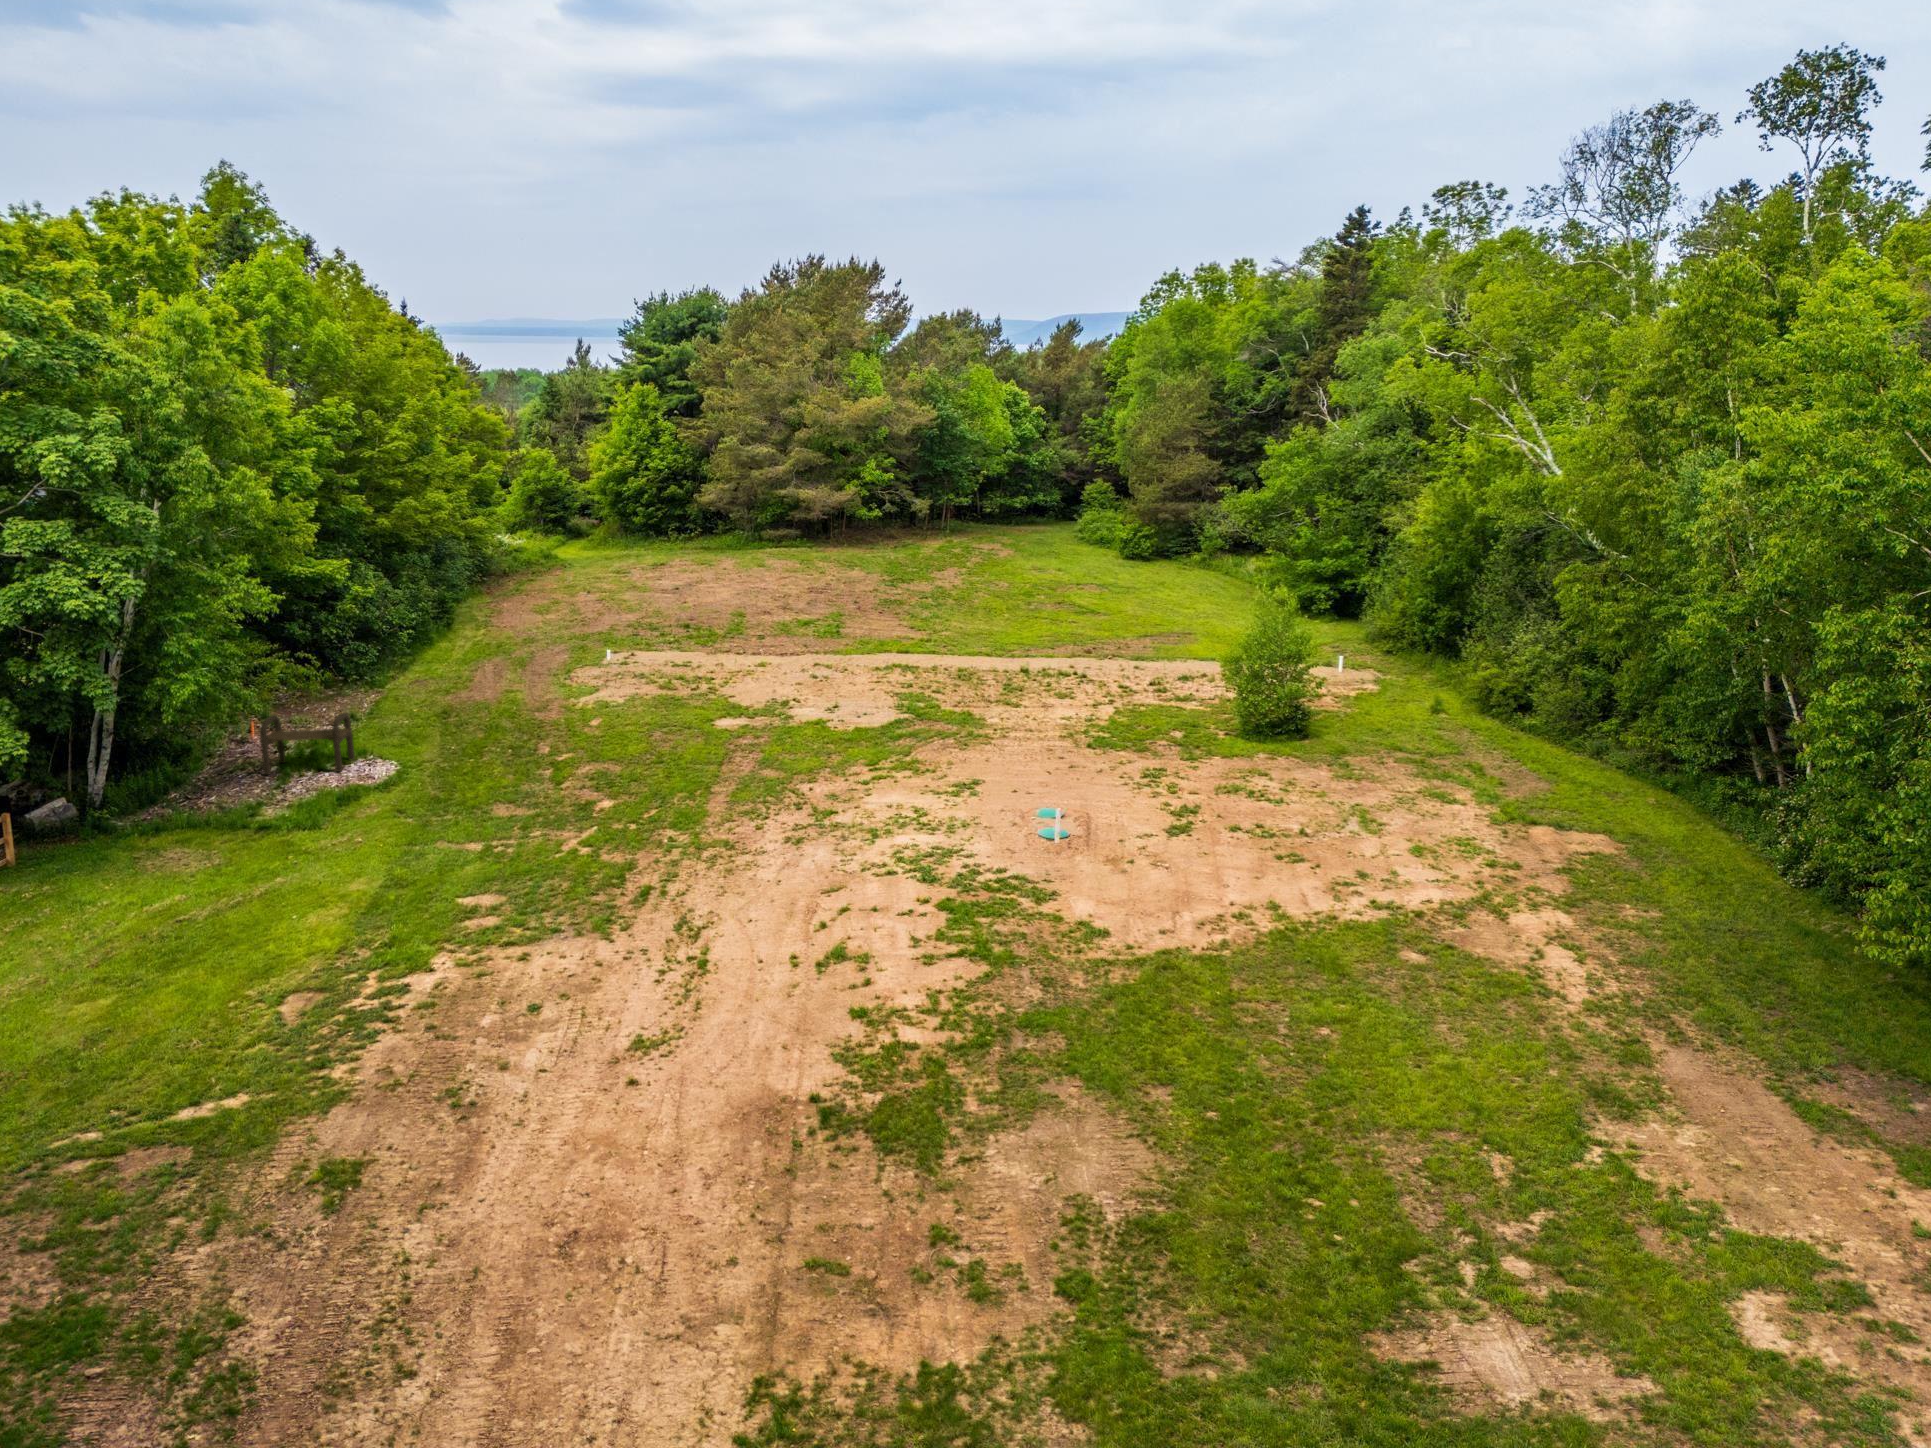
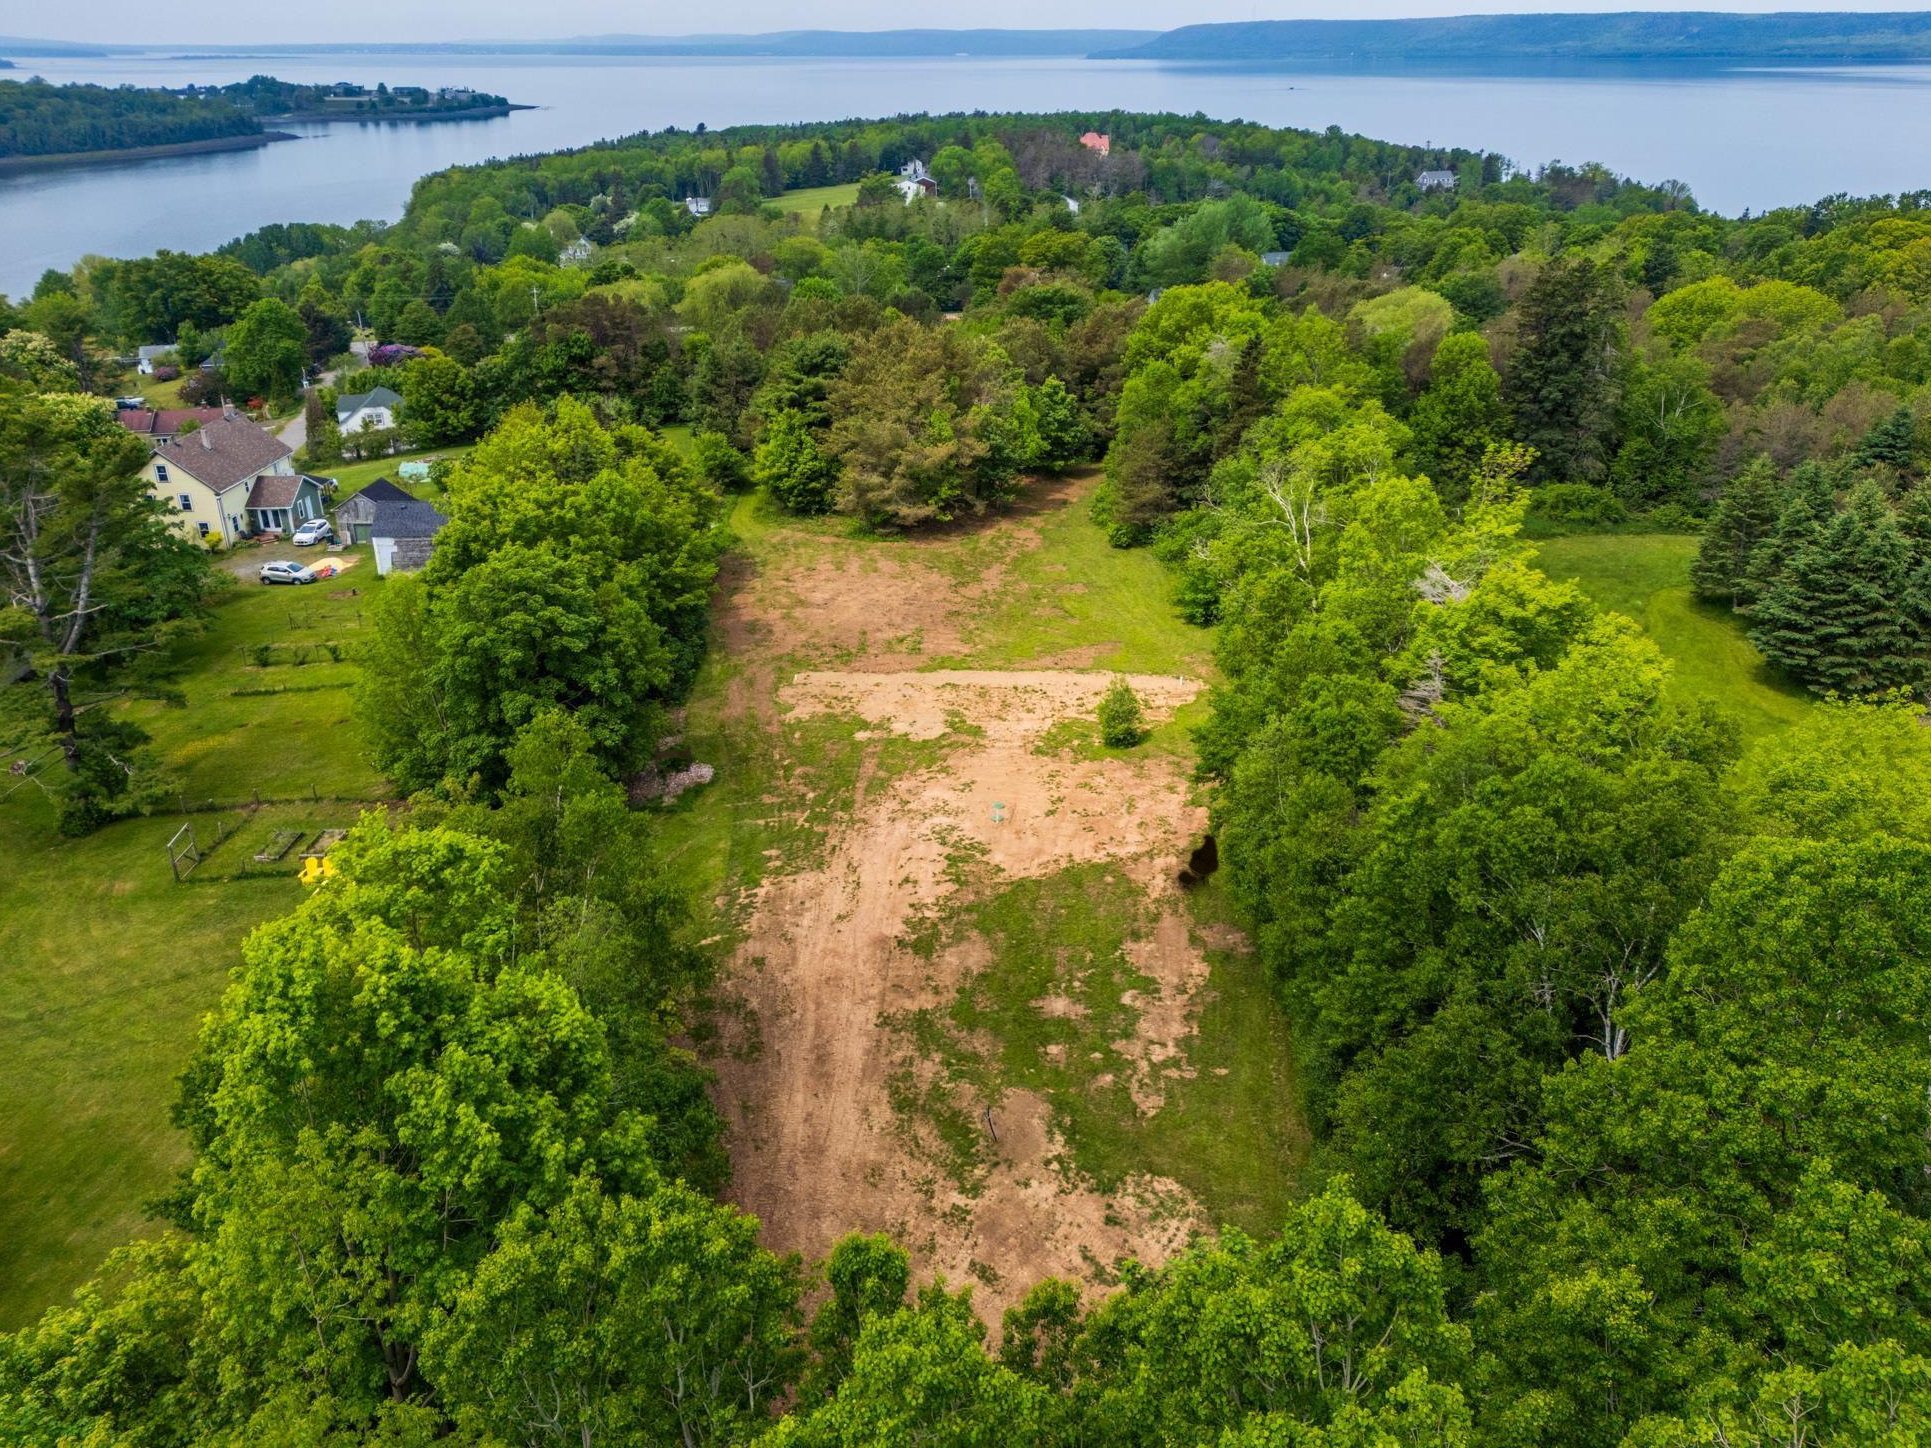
lounge chair: none [1609,823,1736,976] -> present [1177,834,1219,887]

